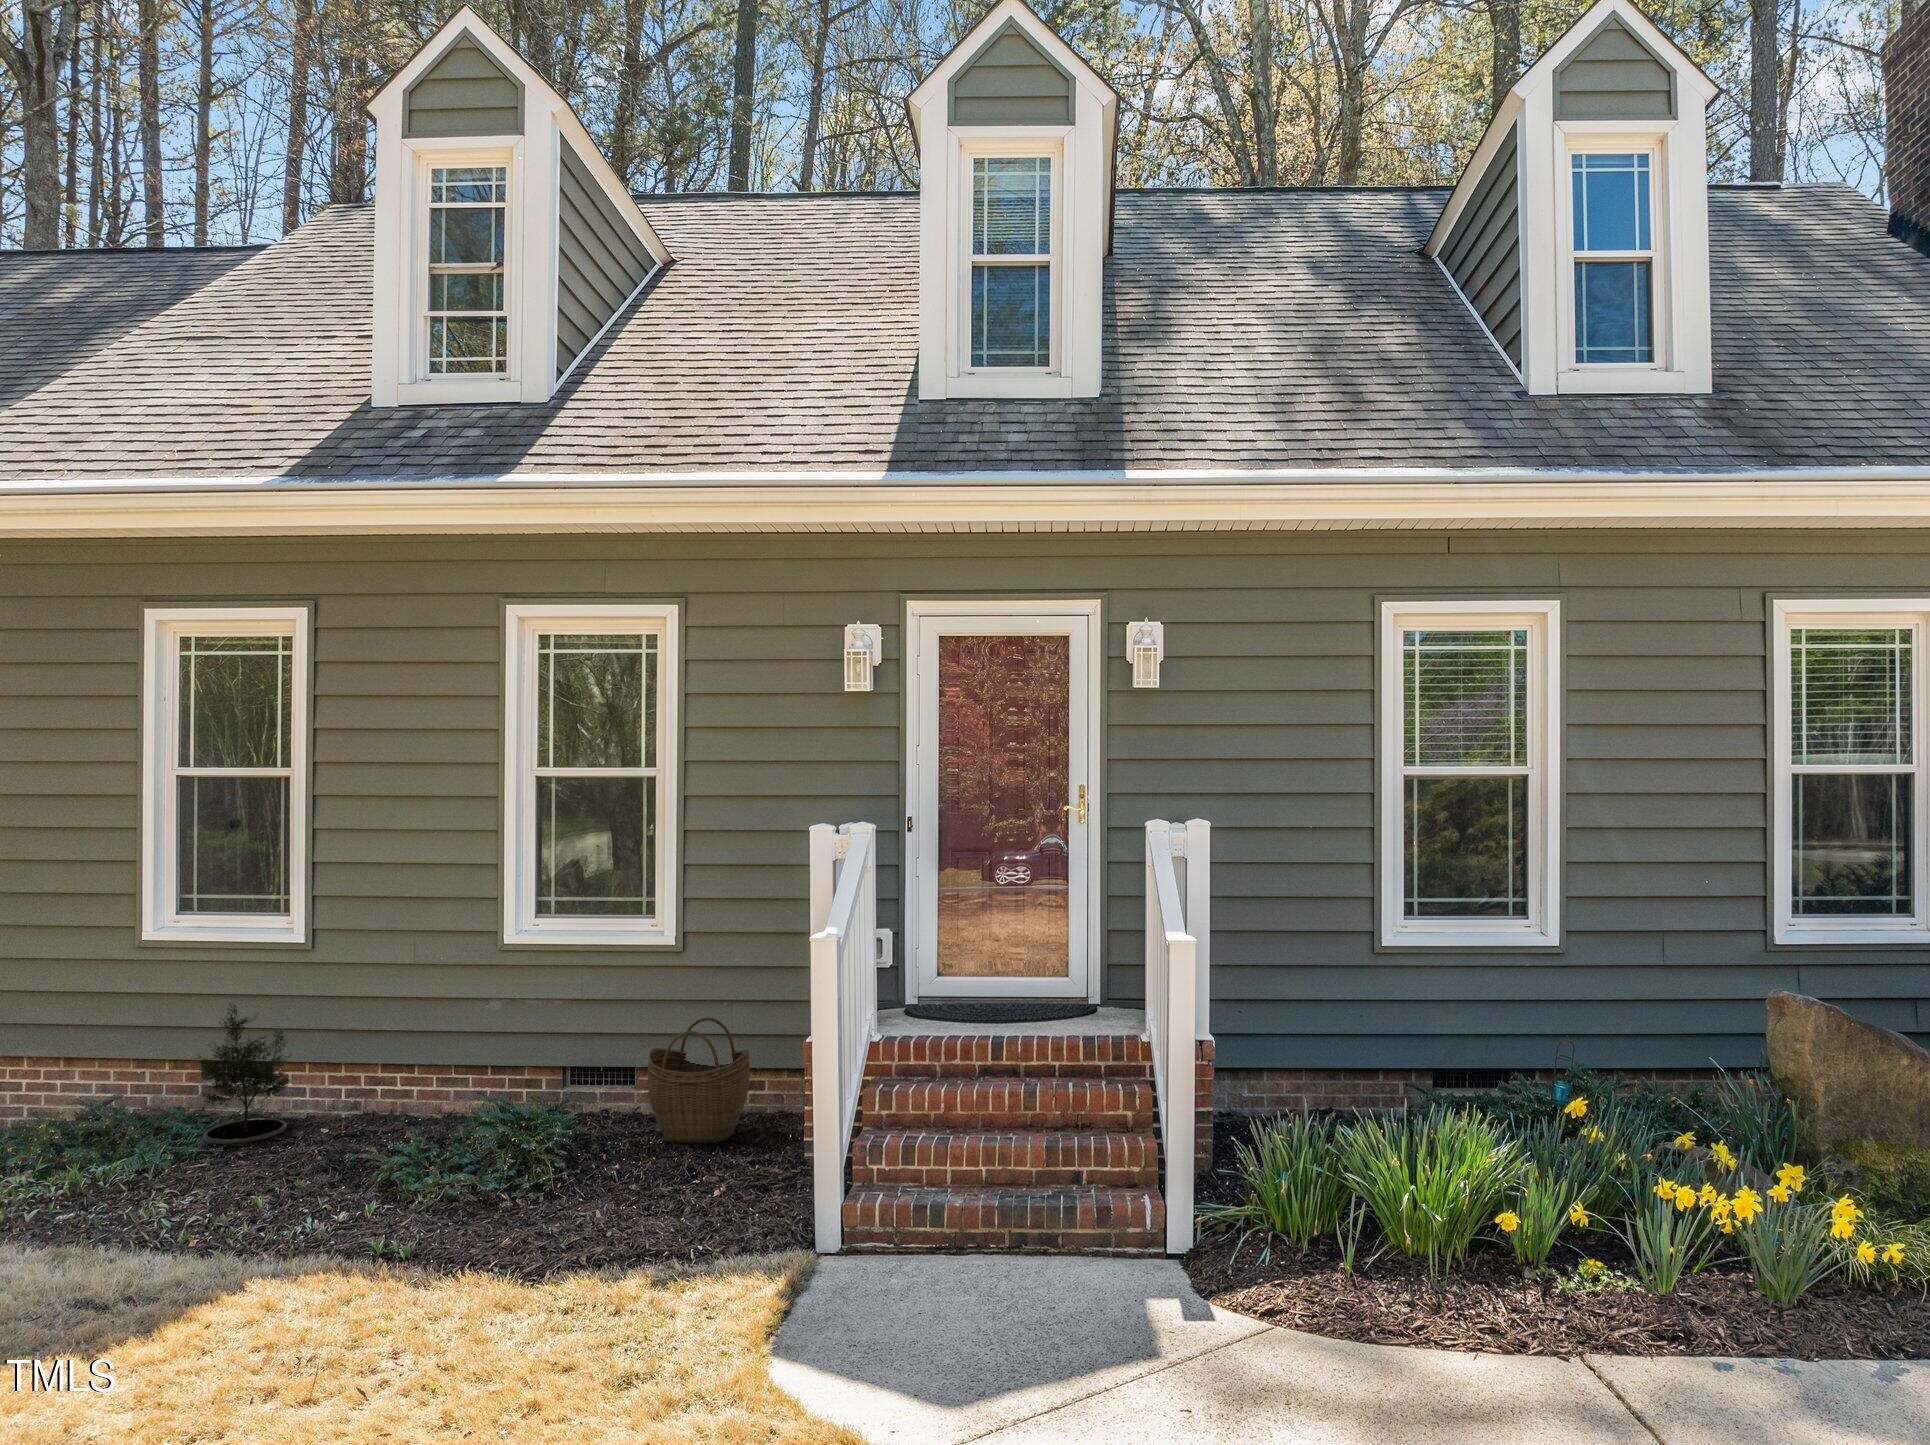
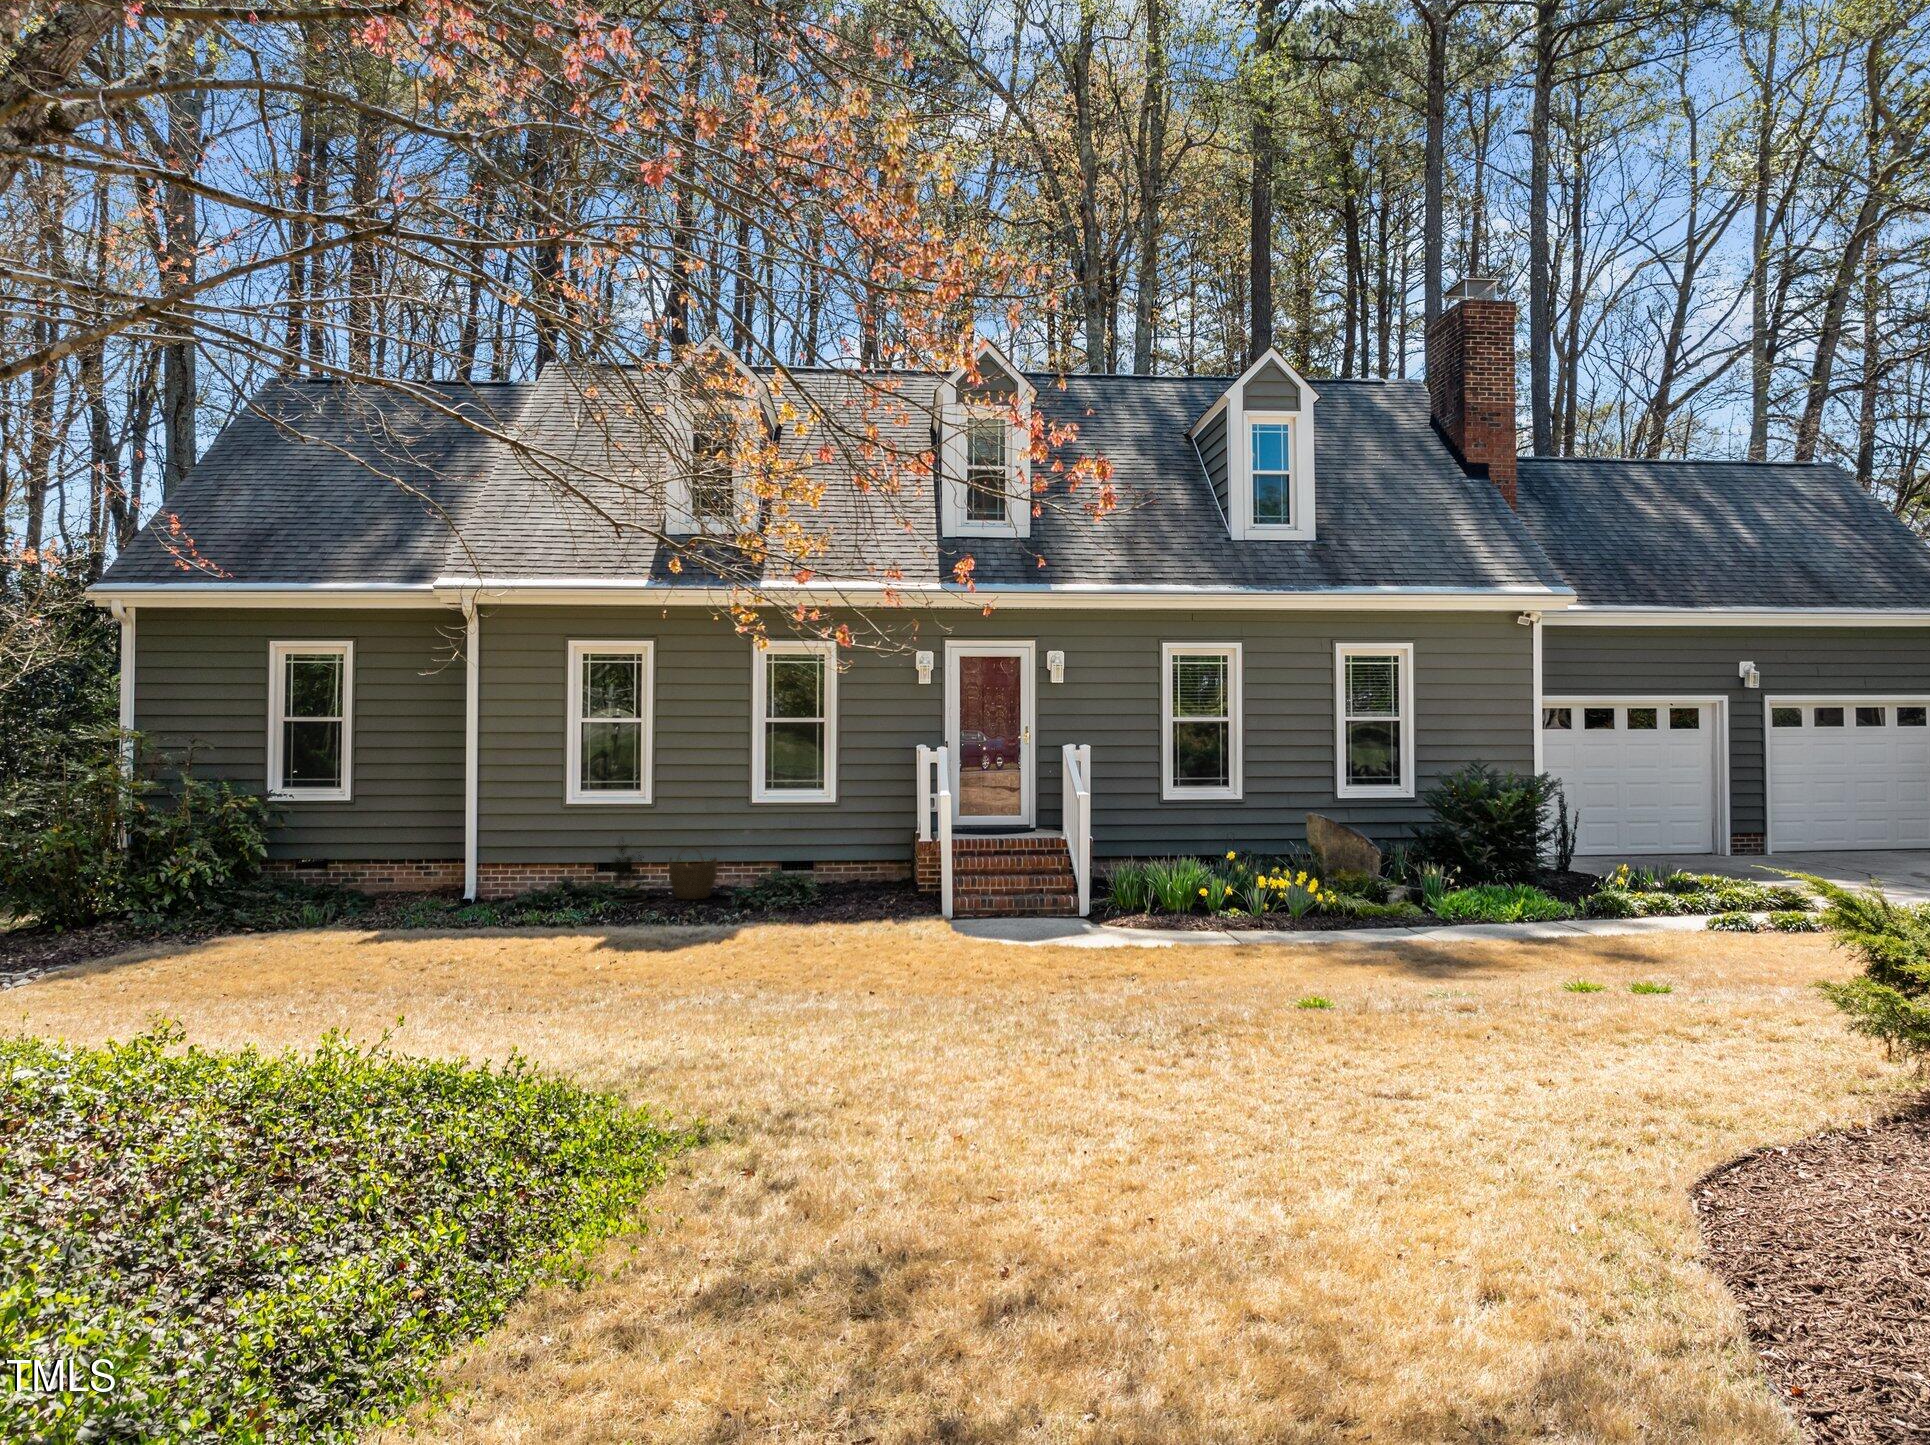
woven basket: present [648,1017,750,1144] -> present [669,846,717,900]

